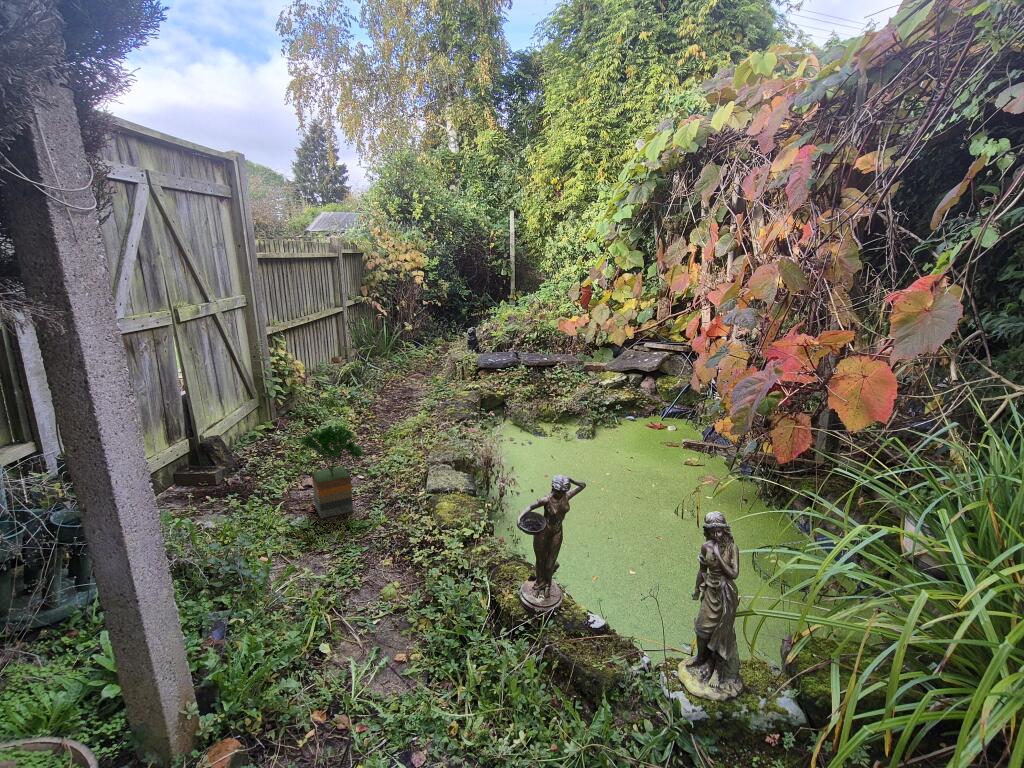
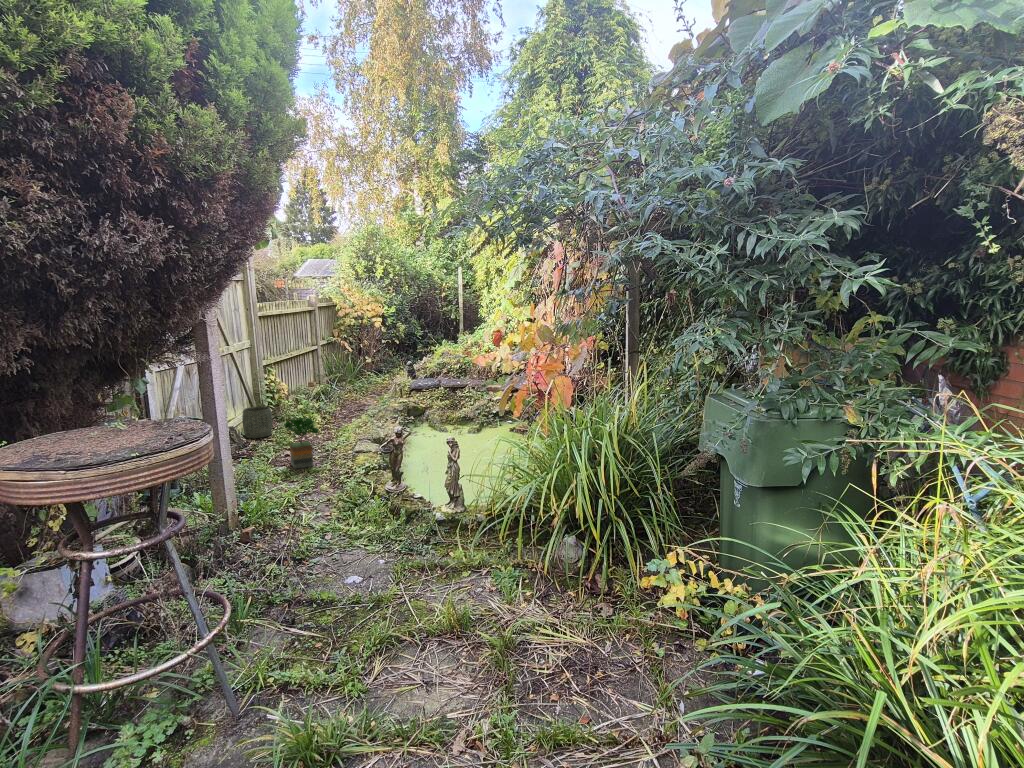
woven basket: none [235,399,283,451] -> present [242,406,273,438]

